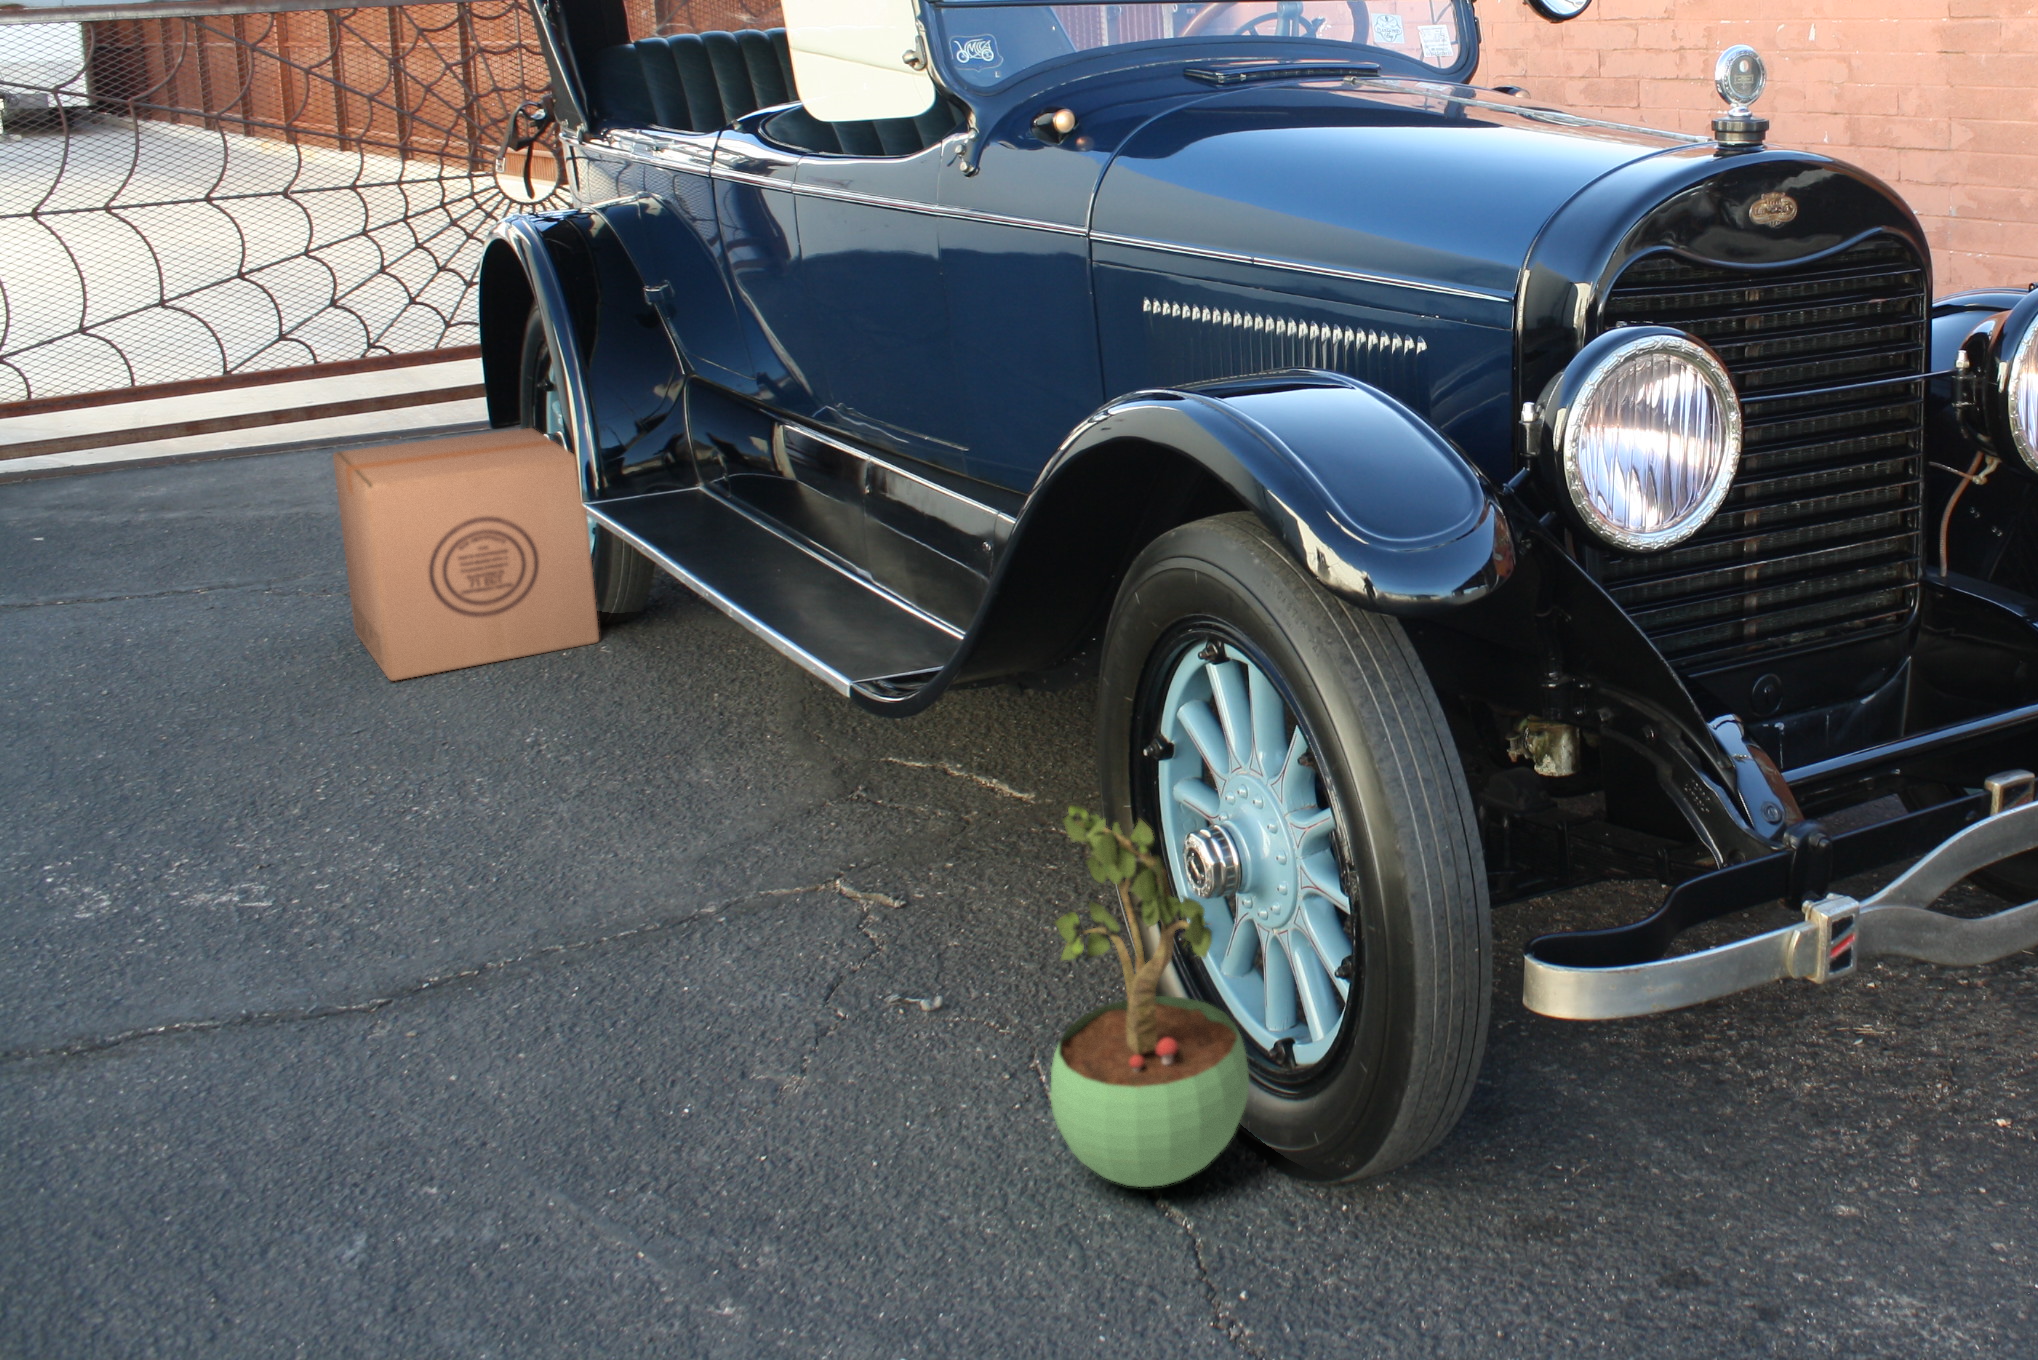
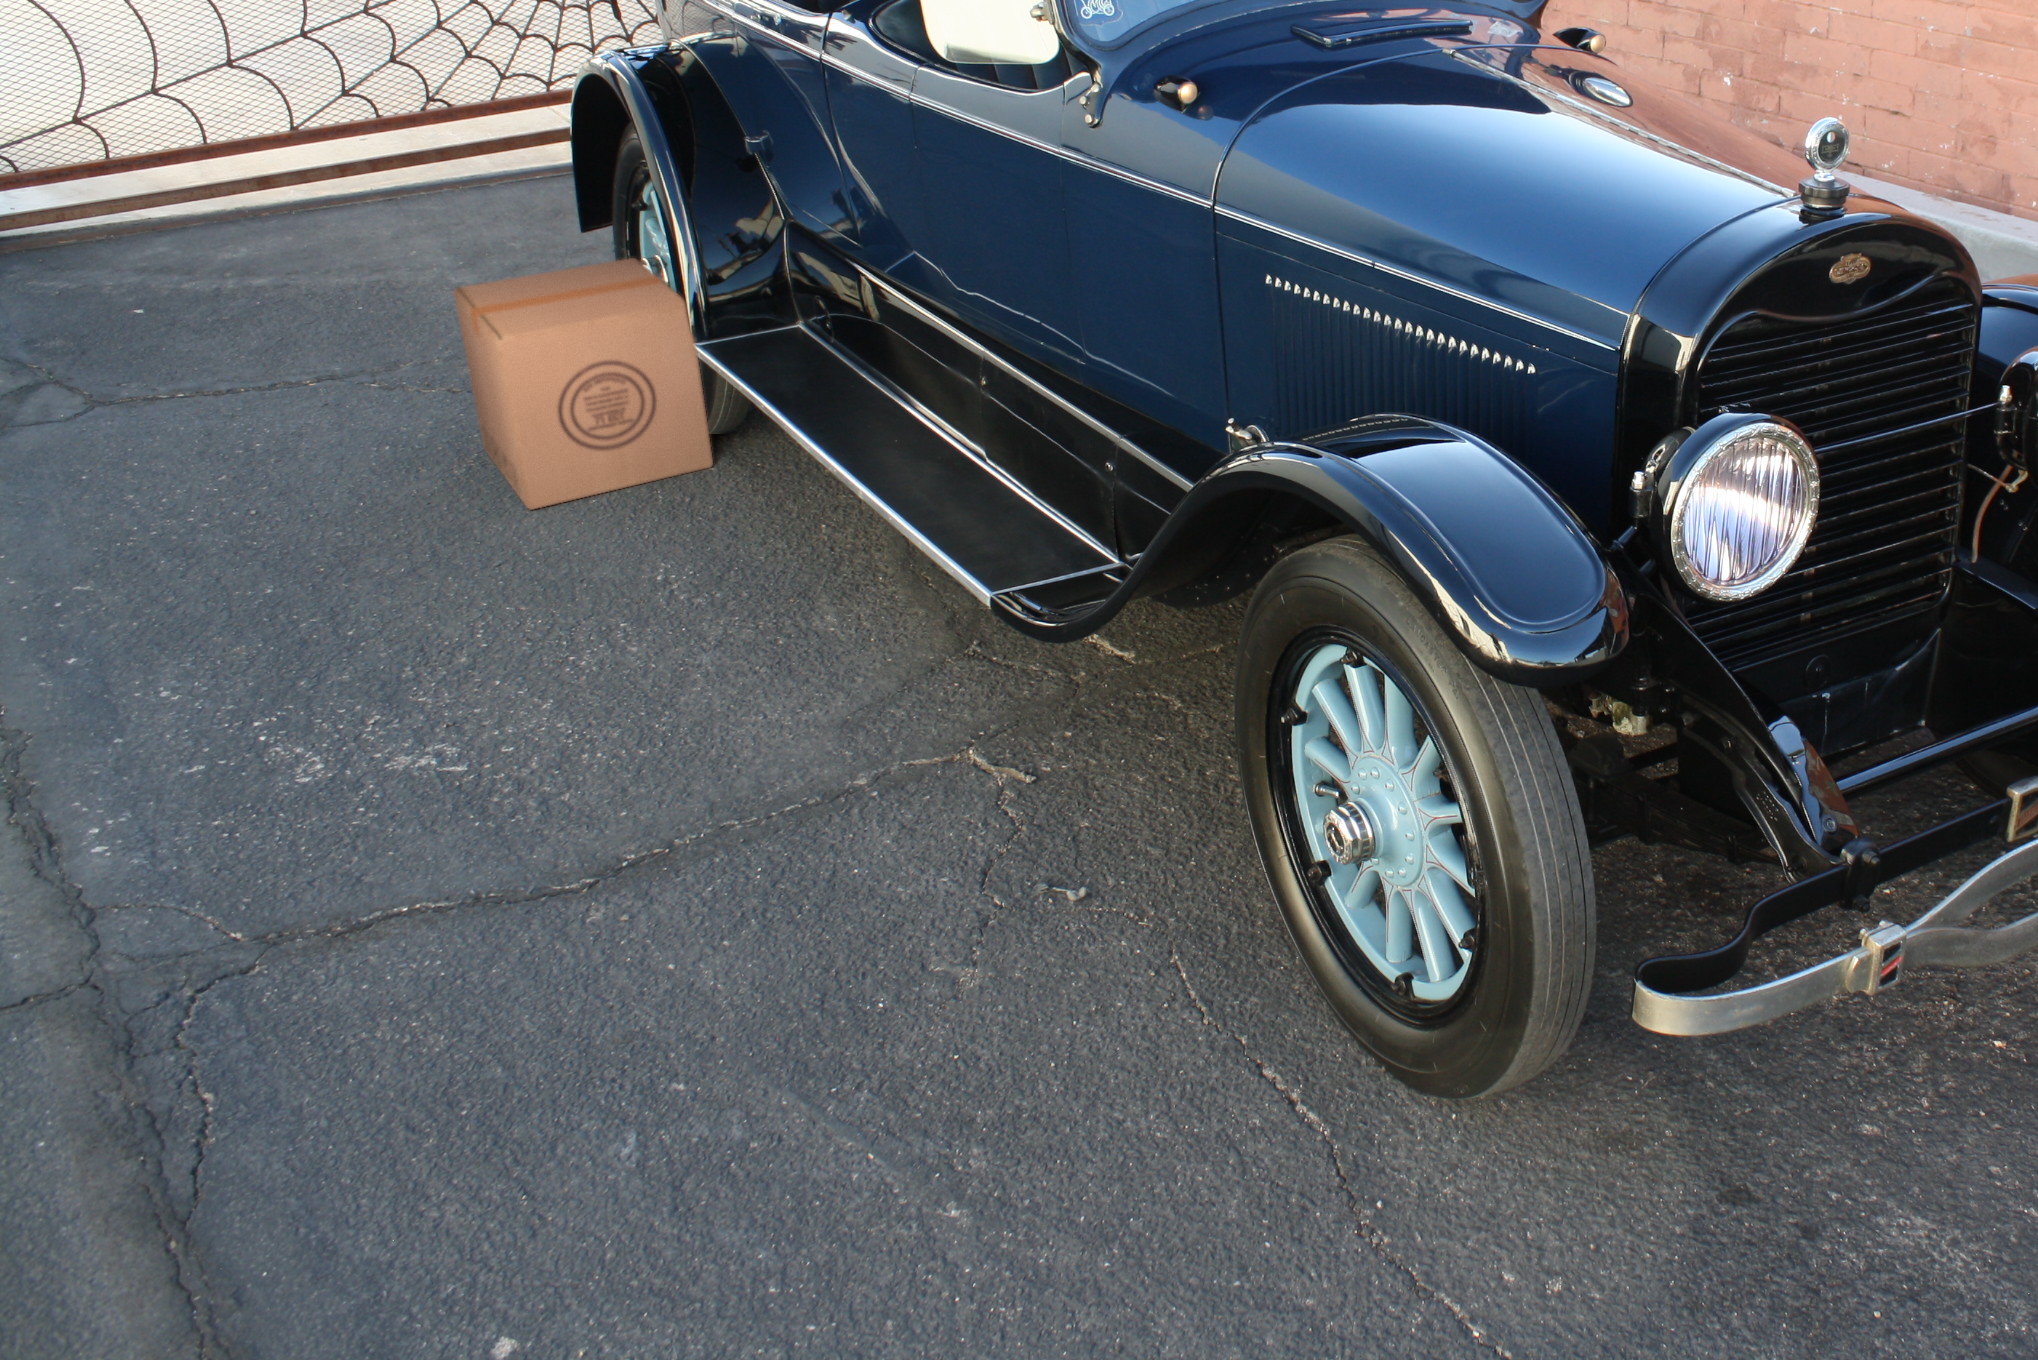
potted plant: present [1050,805,1249,1187] -> none [1203,796,1373,1101]

